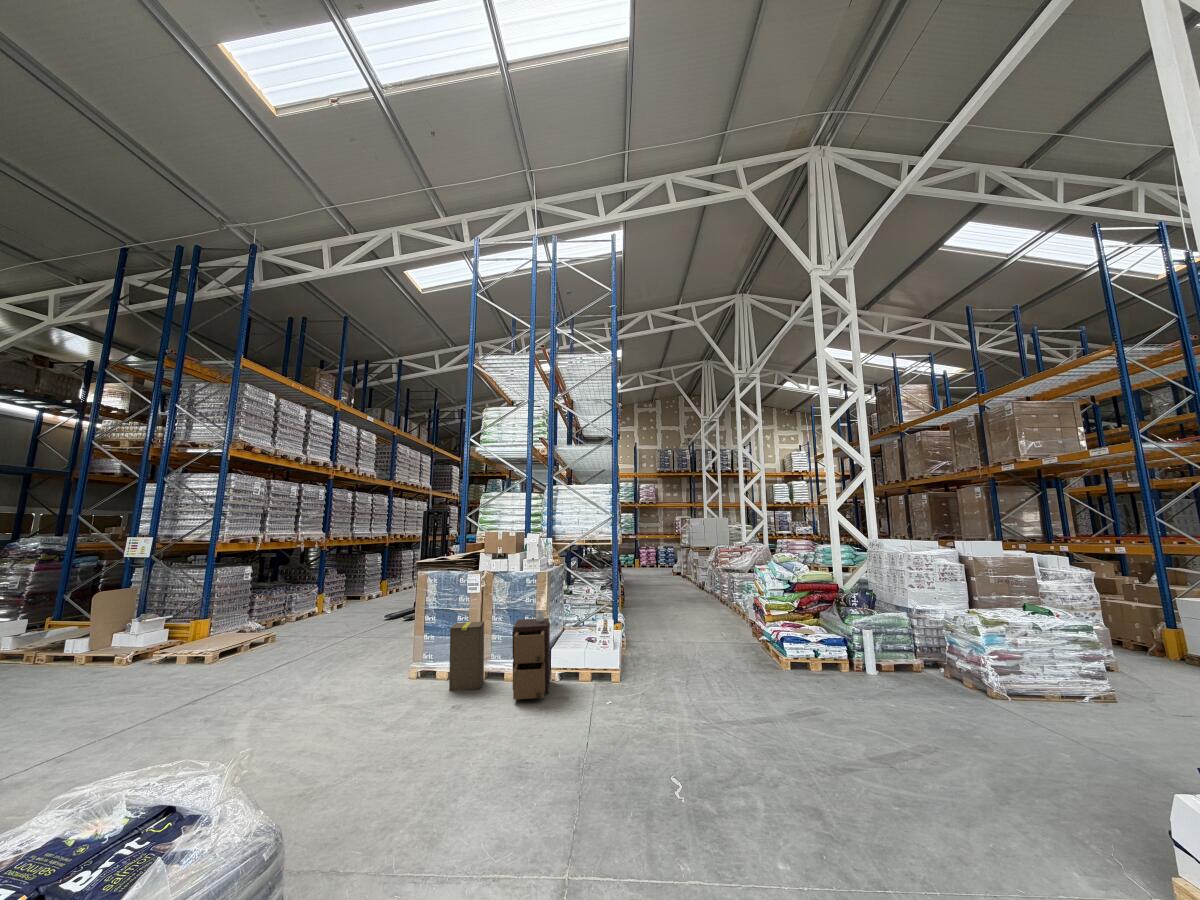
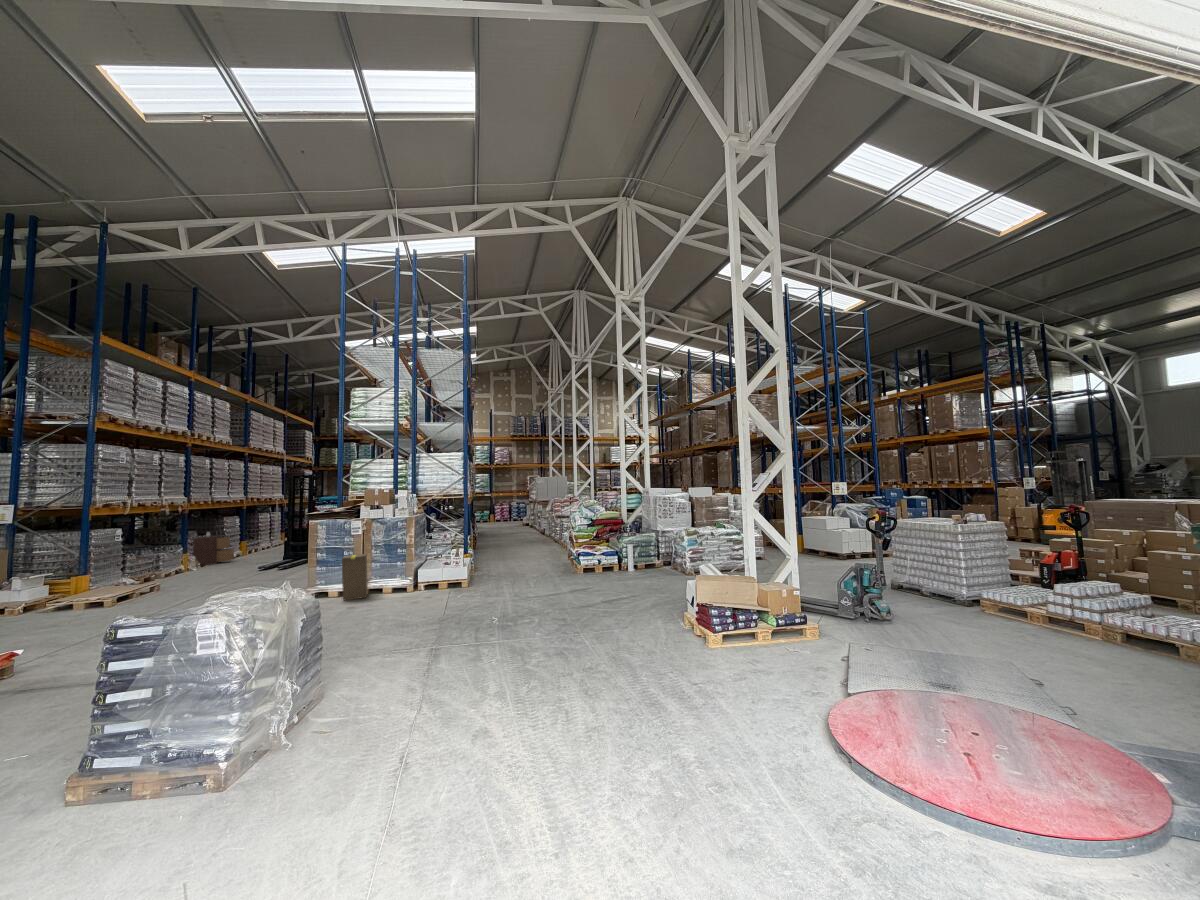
storage cabinet: present [513,610,550,699] -> present [193,532,235,565]

